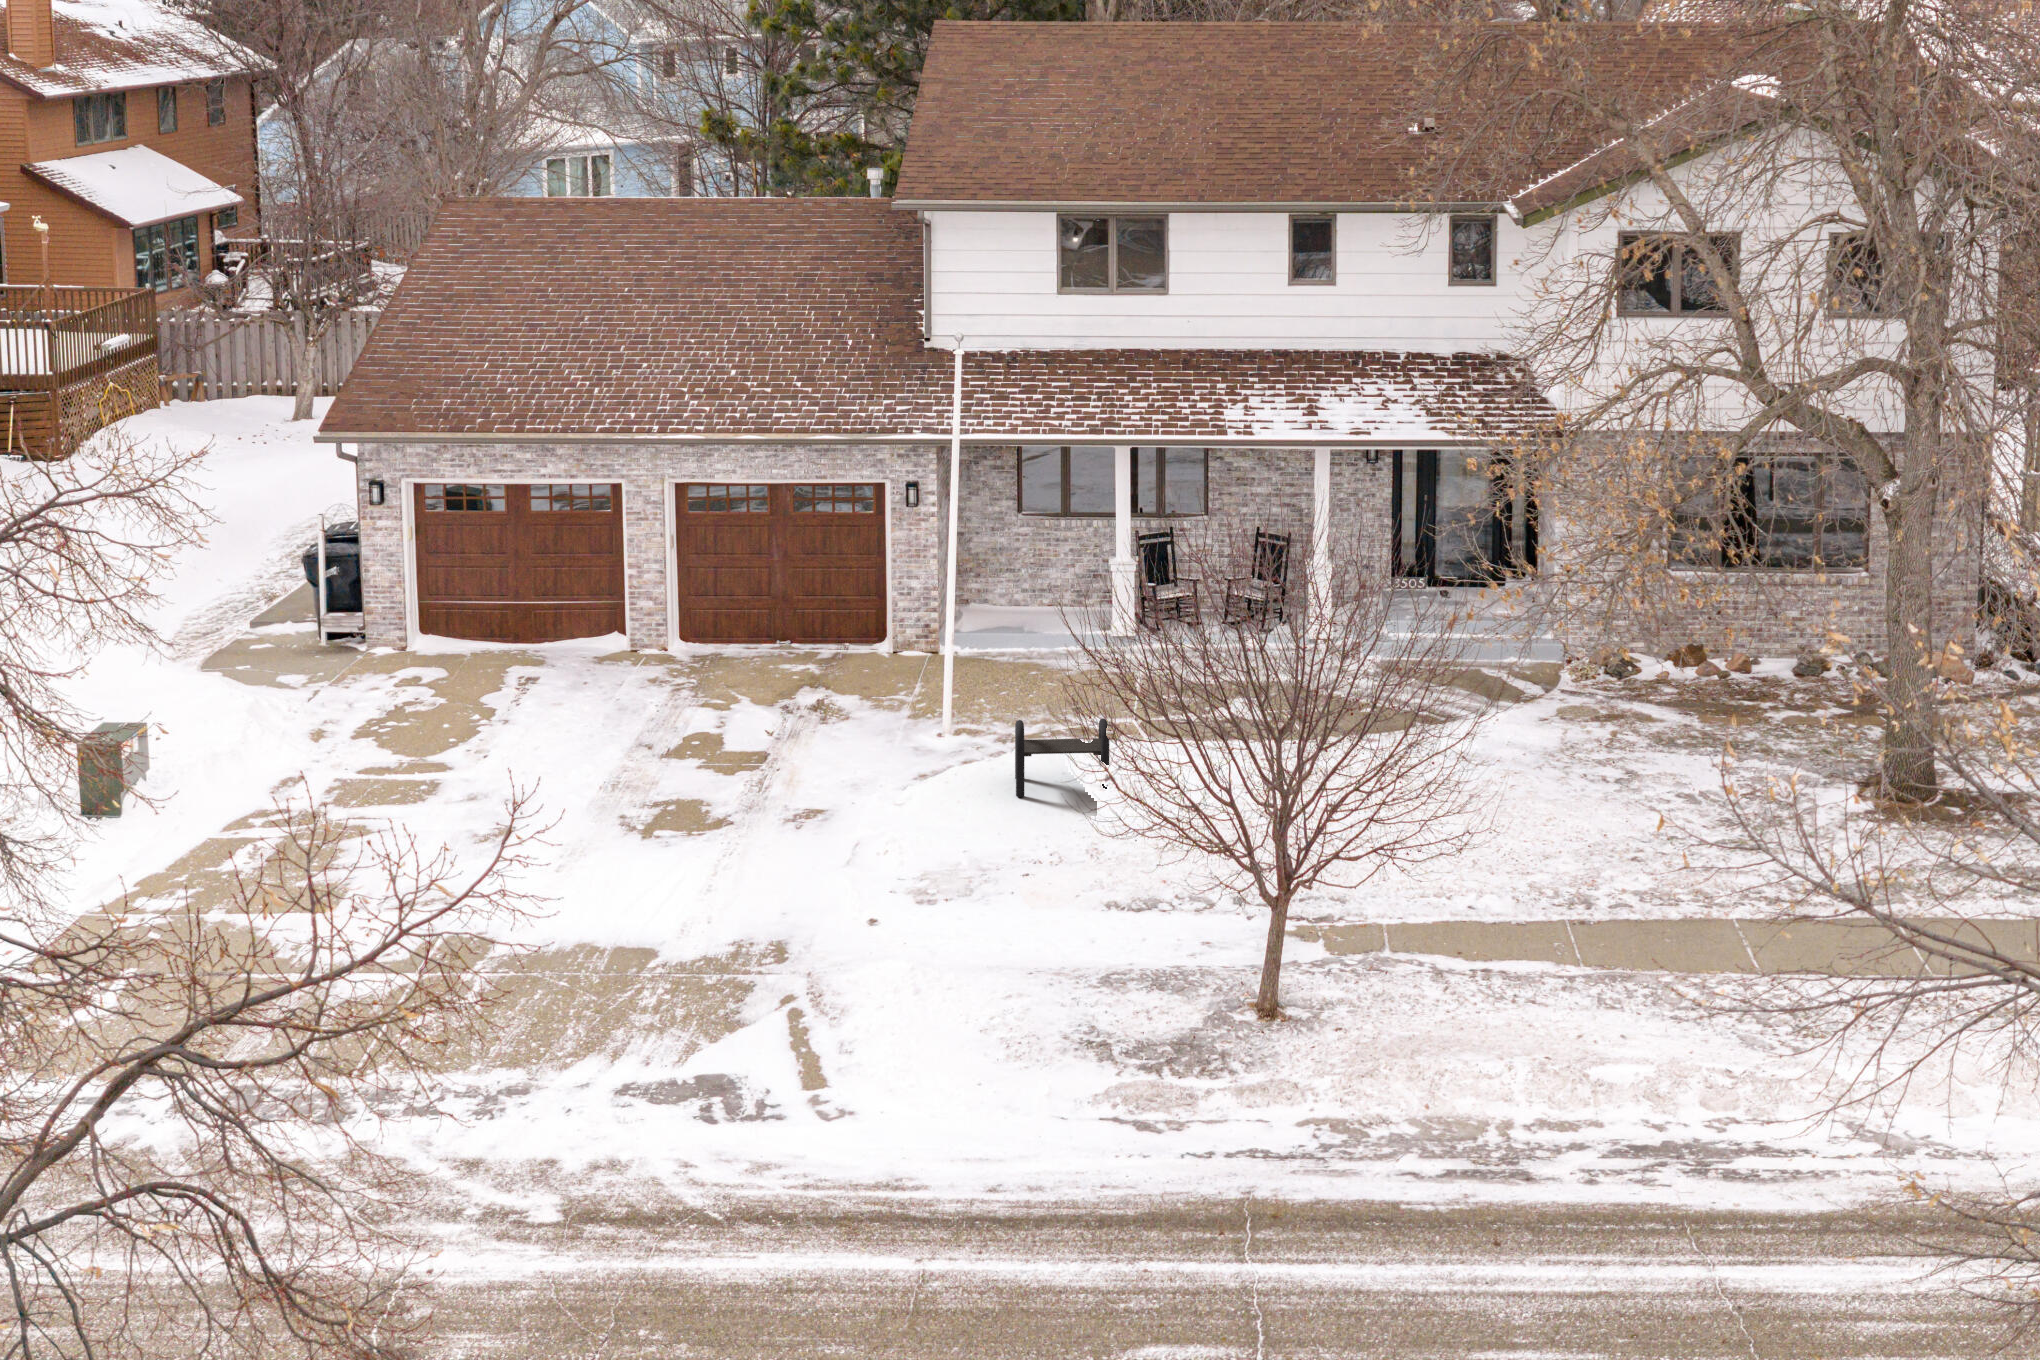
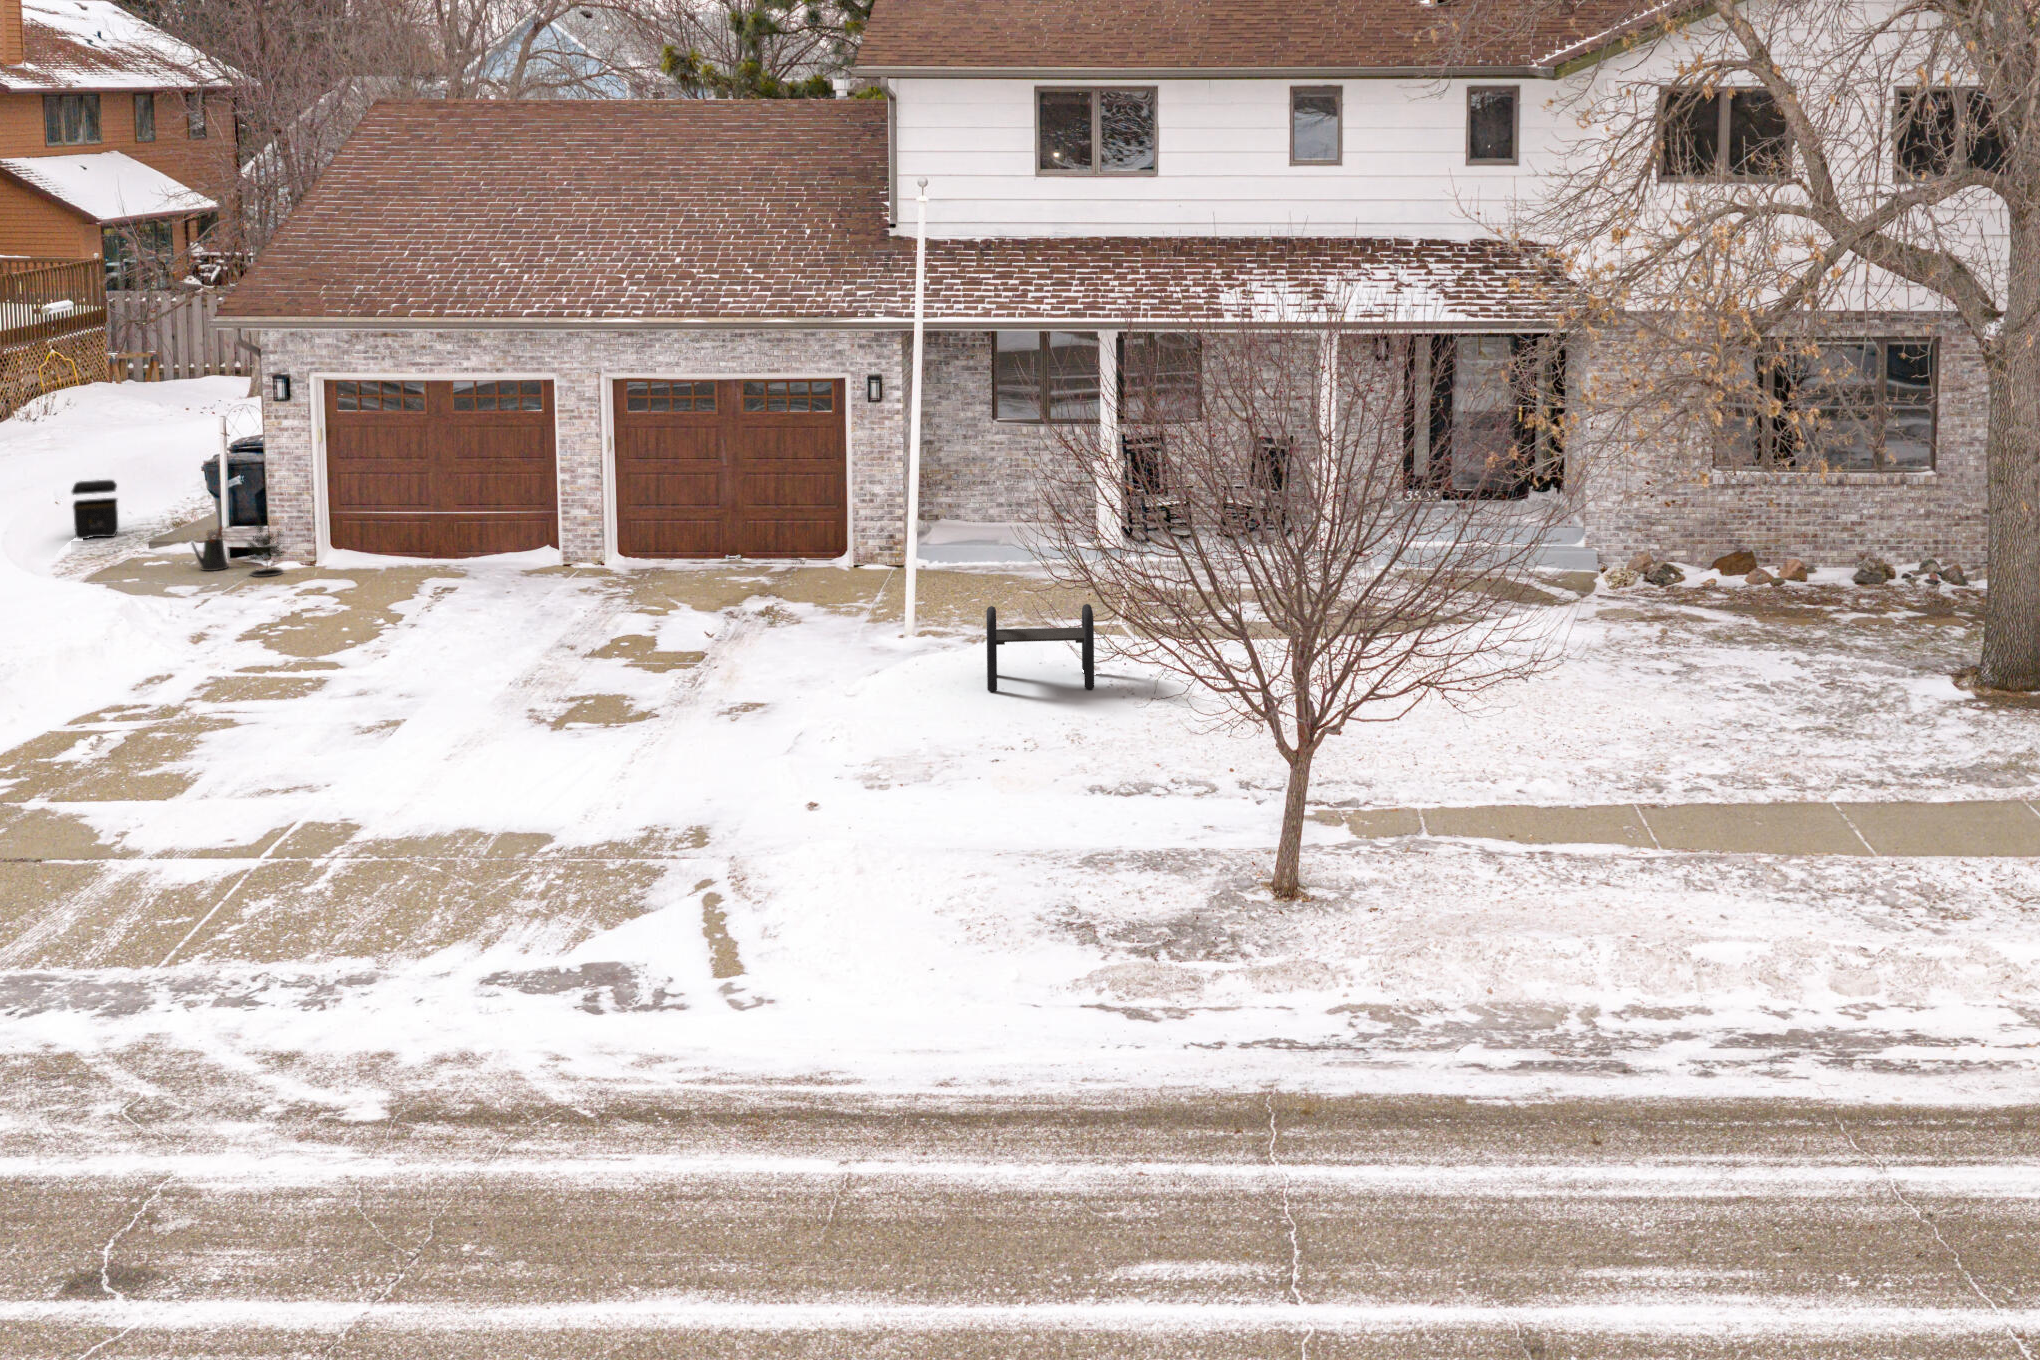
toolbox: none [172,553,212,609] -> present [71,480,118,539]
potted tree: none [339,602,376,657] -> present [248,523,284,577]
watering can: none [288,606,326,649] -> present [191,526,228,571]

